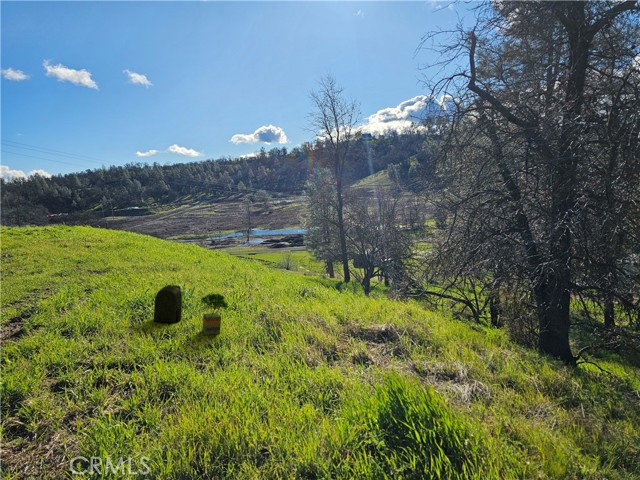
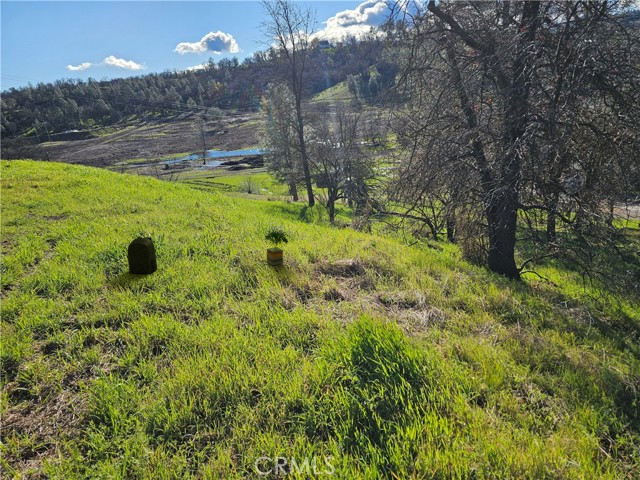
potted tree: present [201,294,228,335] -> present [265,232,288,265]

